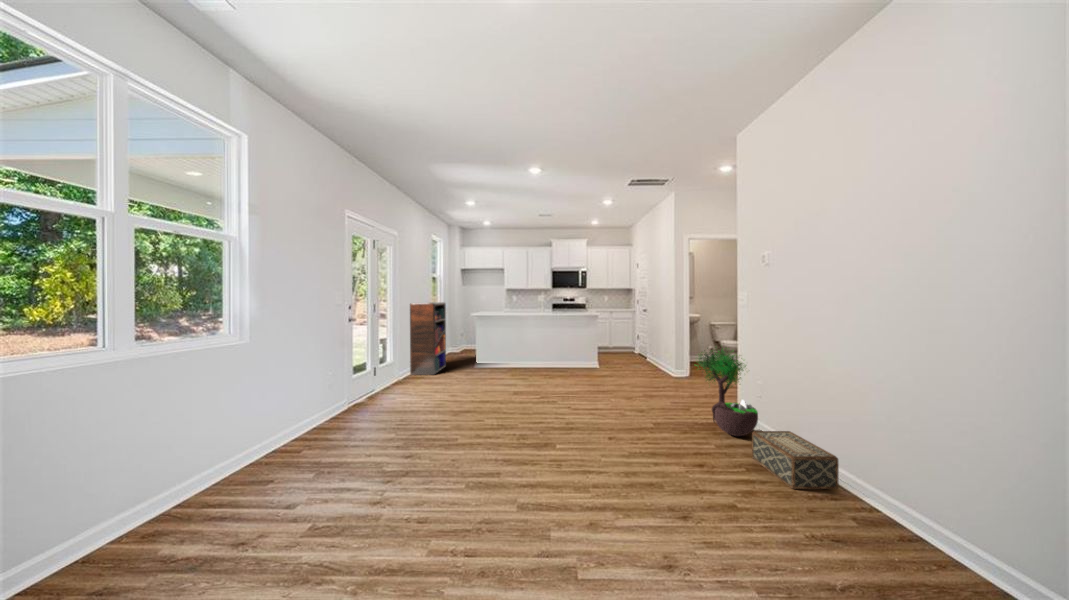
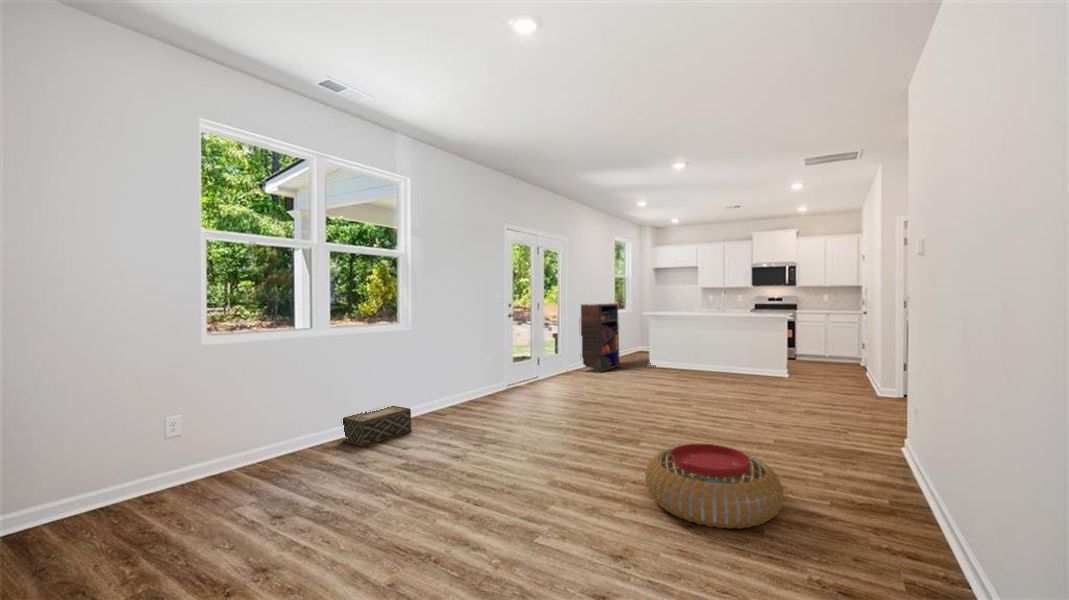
potted tree: present [695,347,758,436] -> none [830,344,926,474]
woven basket: present [752,431,839,489] -> present [342,406,411,446]
pouf: none [611,437,731,512] -> present [645,444,784,529]

